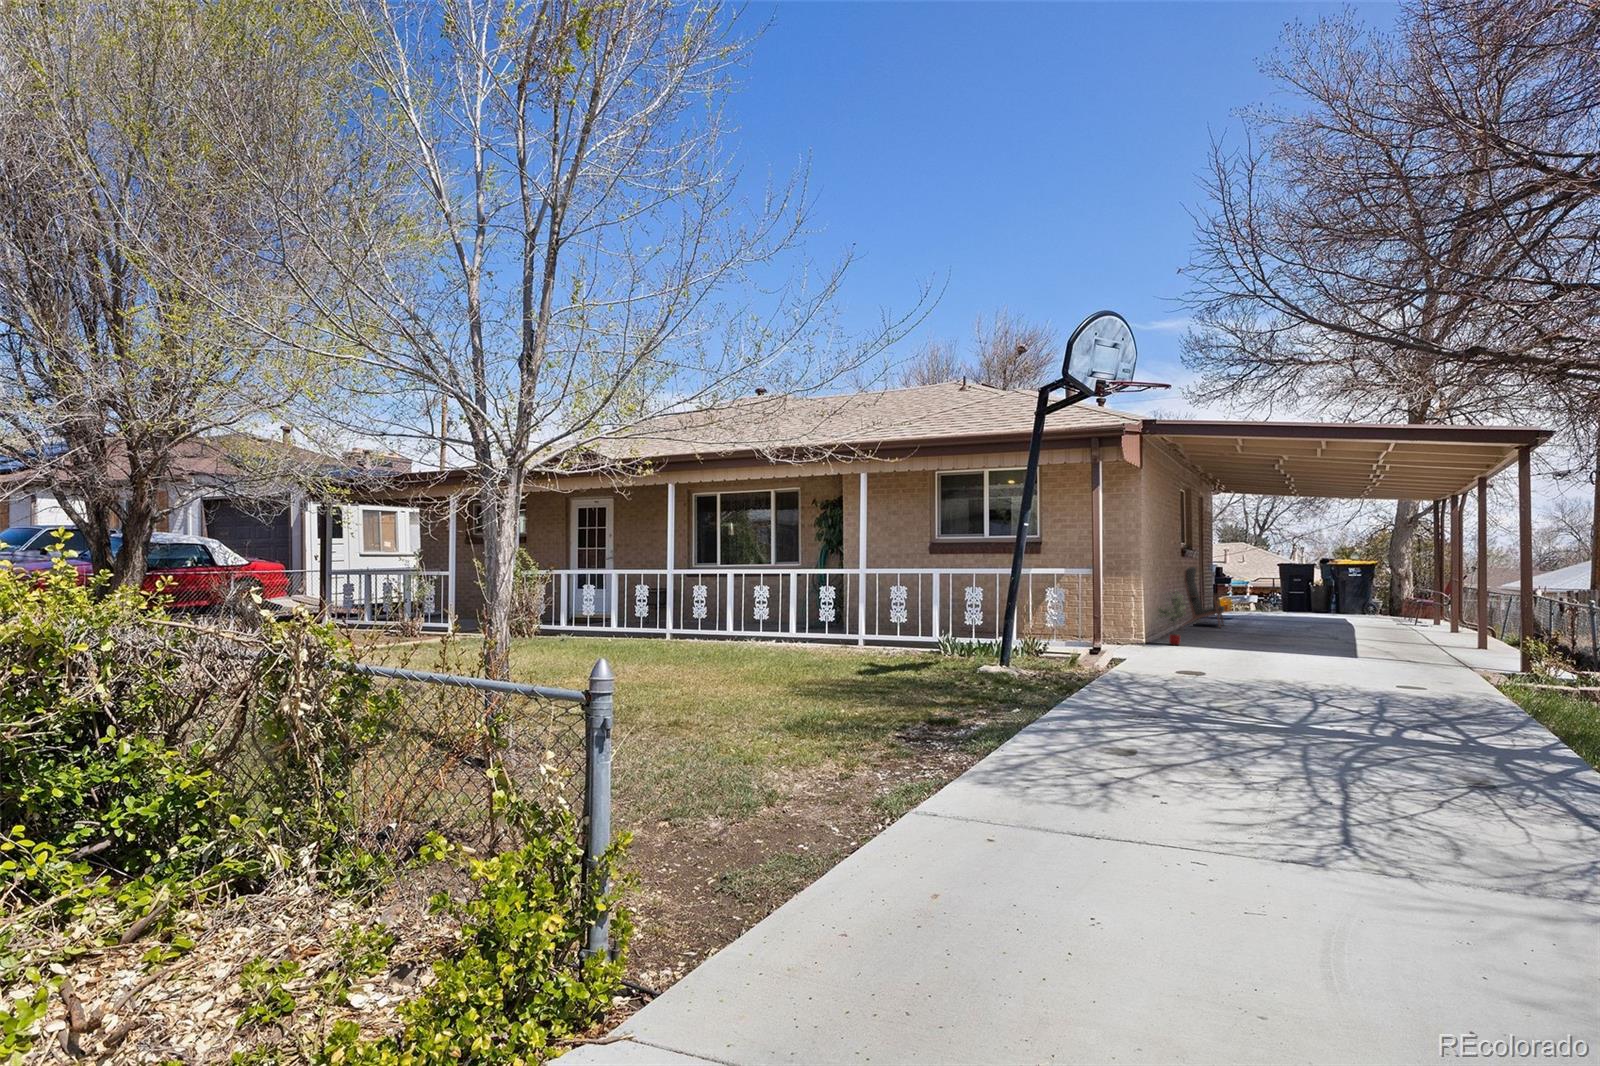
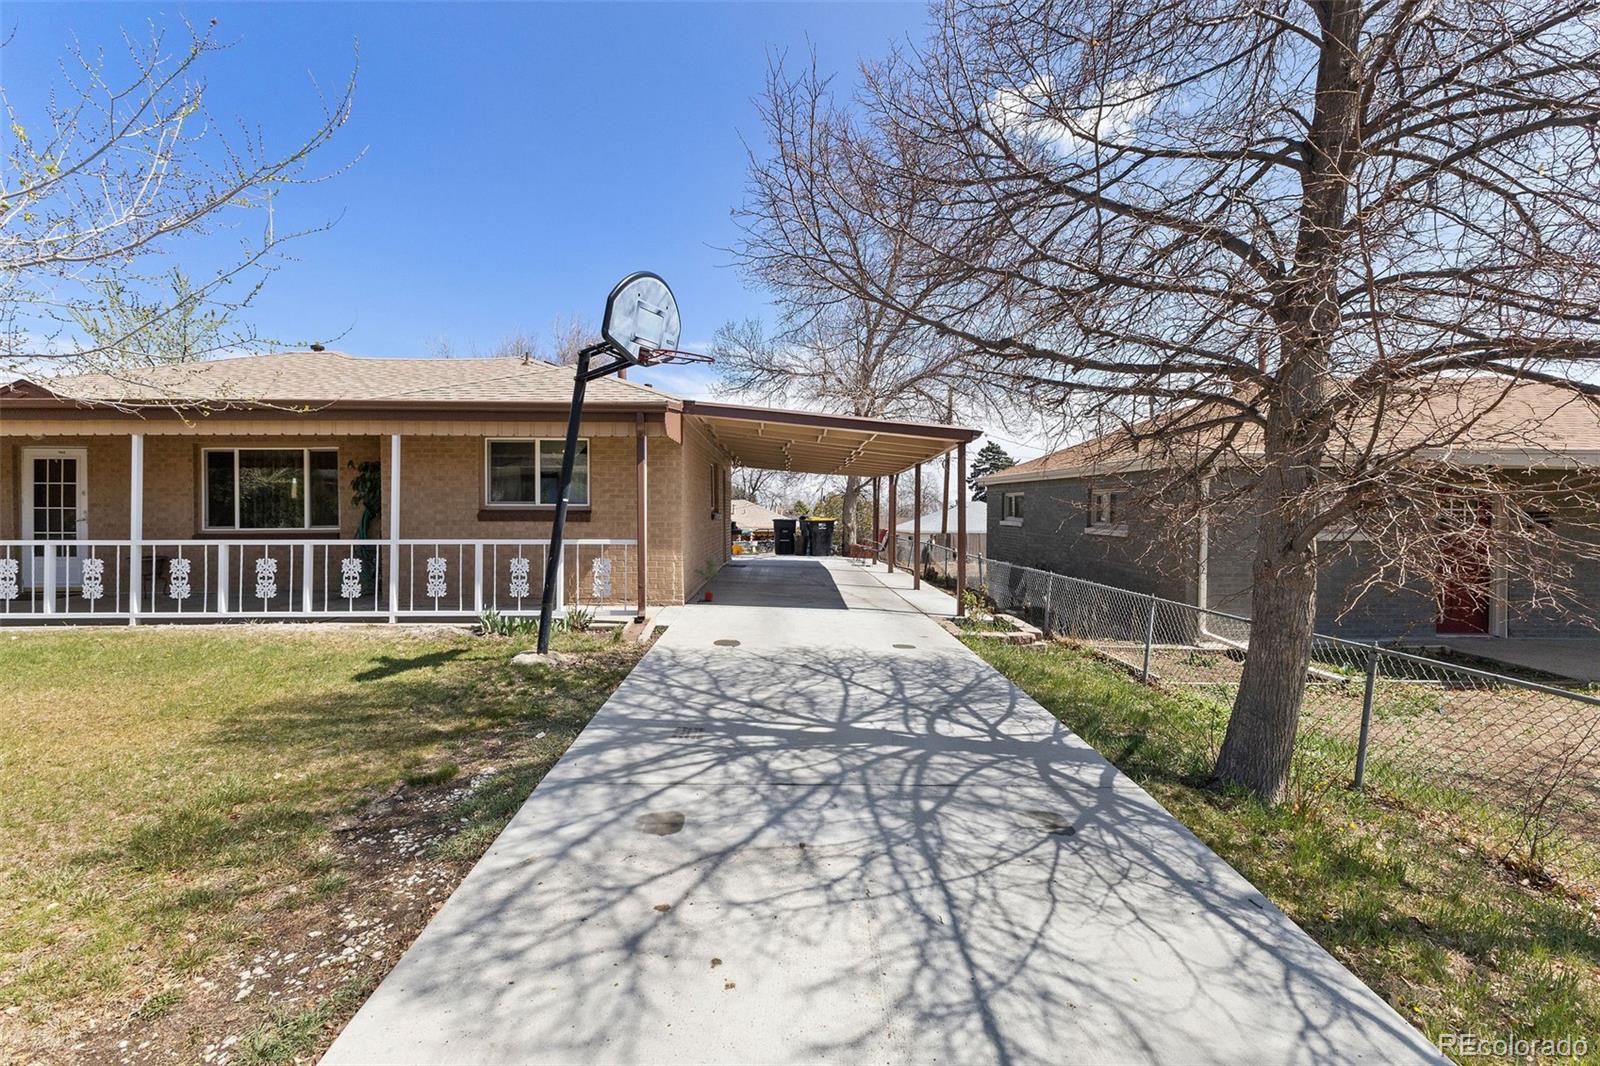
lounge chair: present [1182,567,1225,627] -> none [712,531,747,581]

